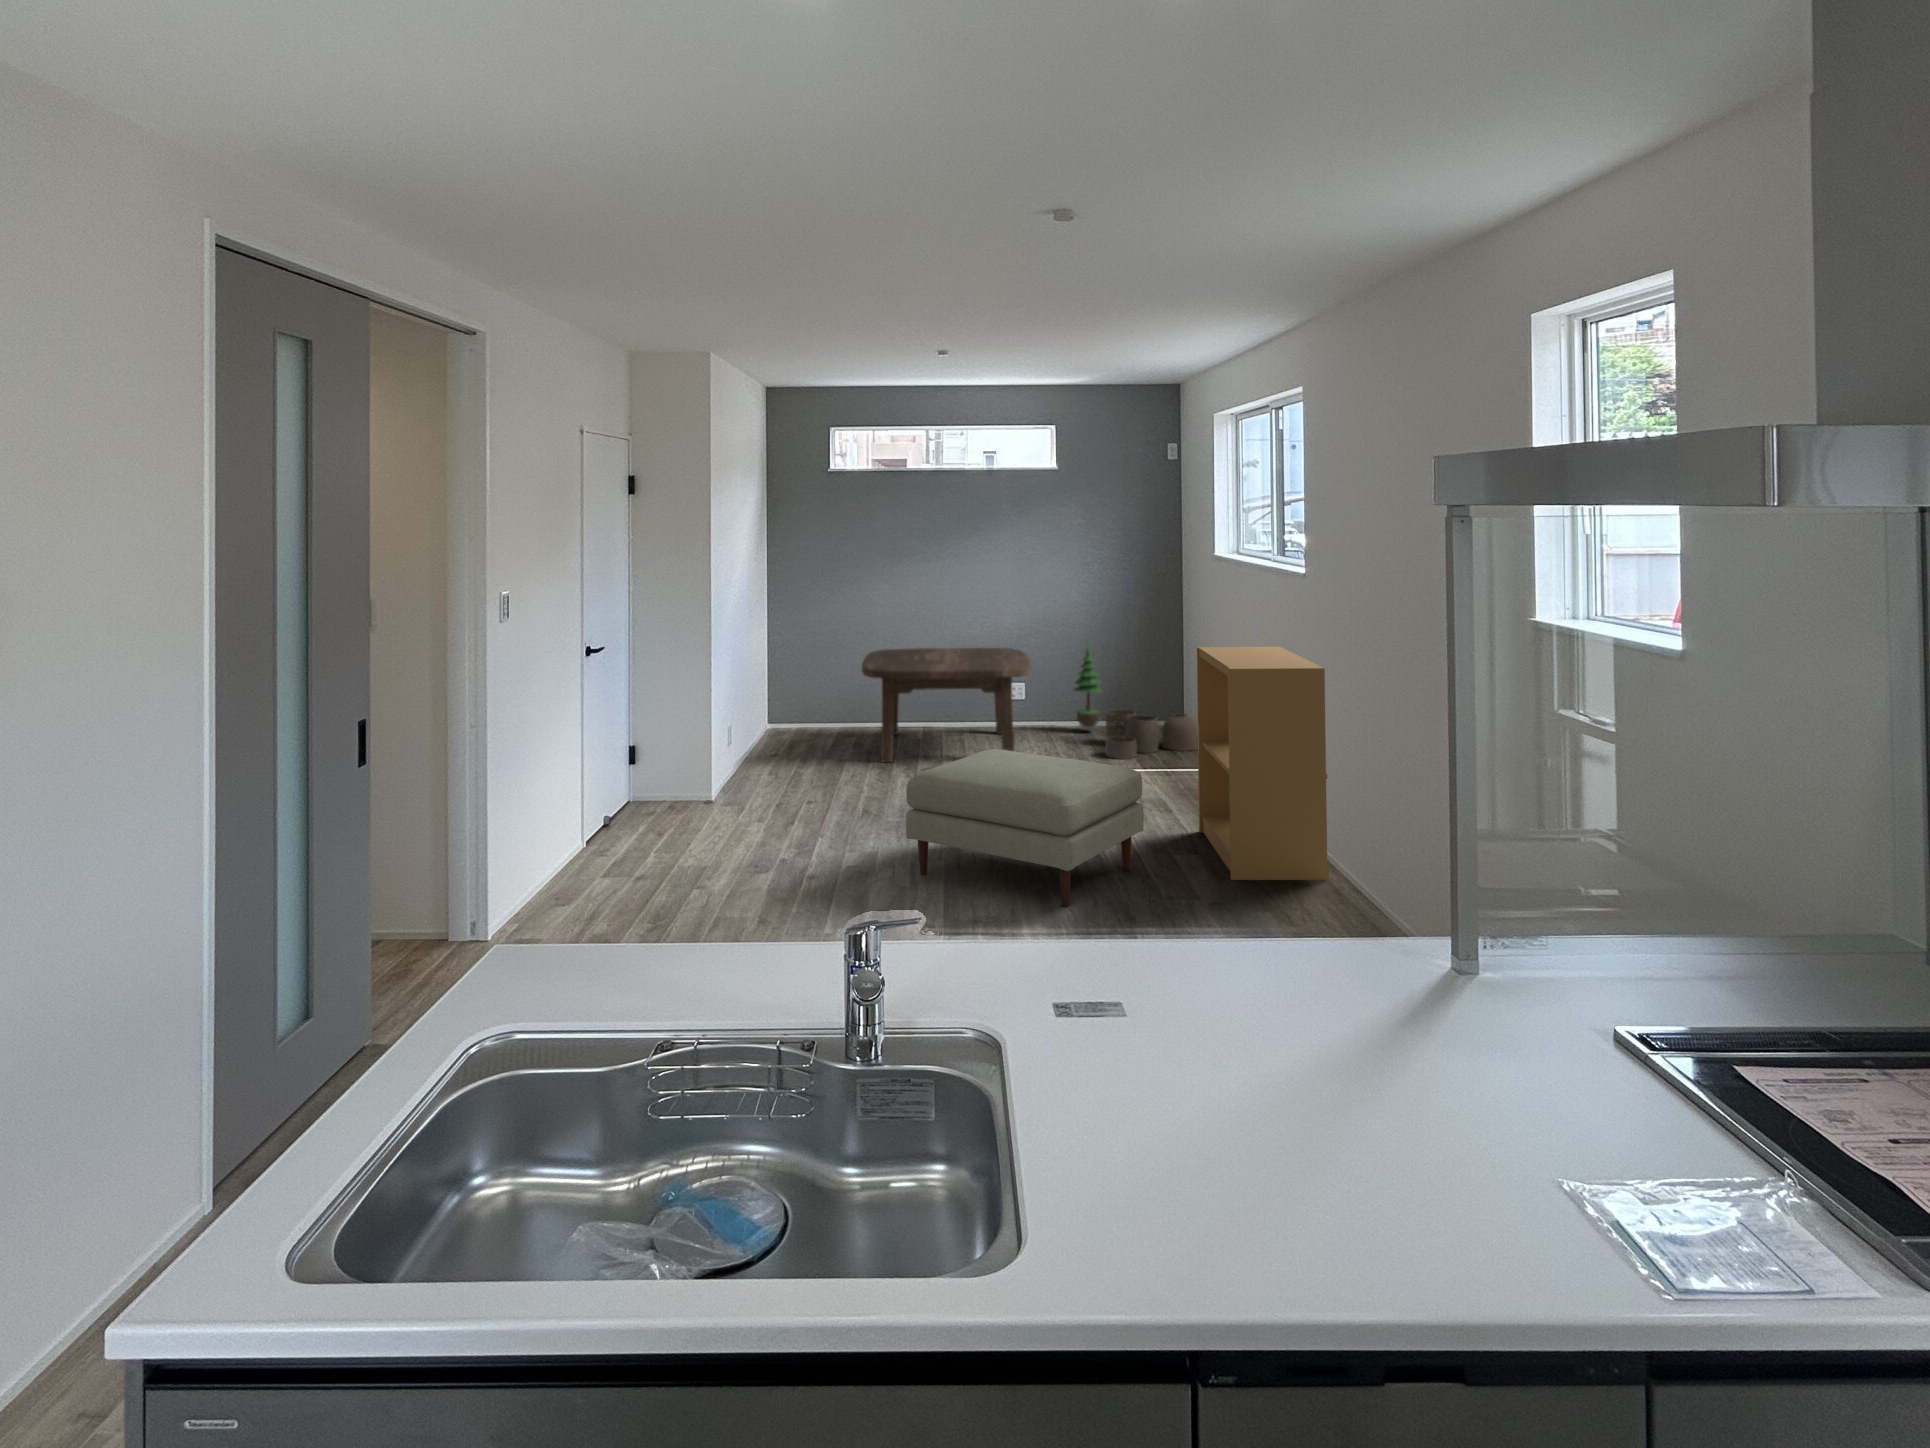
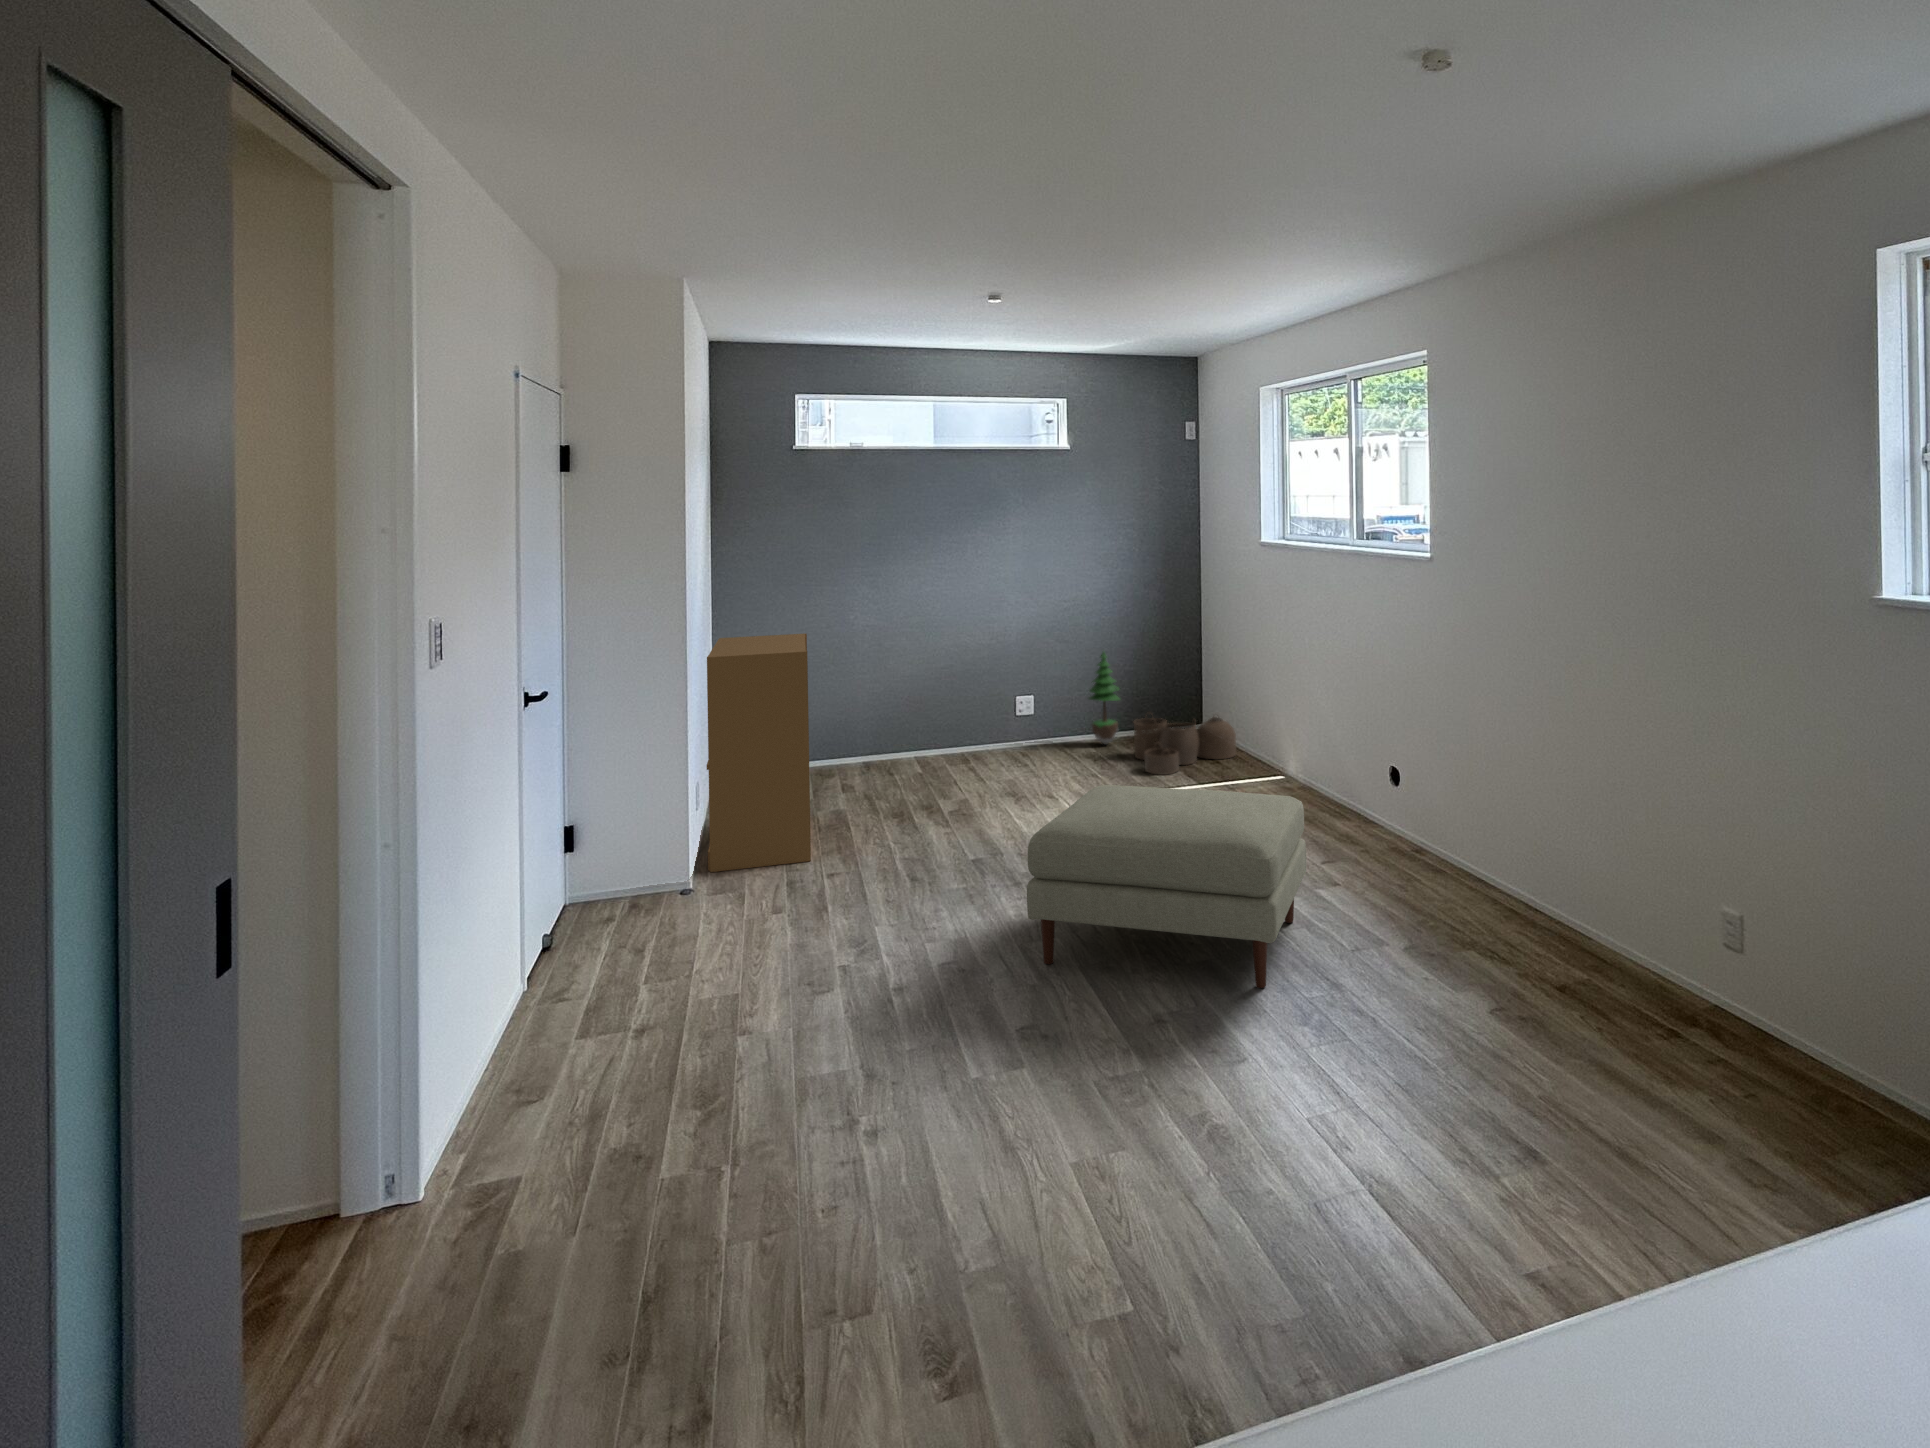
bookshelf: present [1197,647,1329,880] -> present [707,634,811,872]
coffee table: present [862,648,1031,762] -> none [854,657,1064,805]

